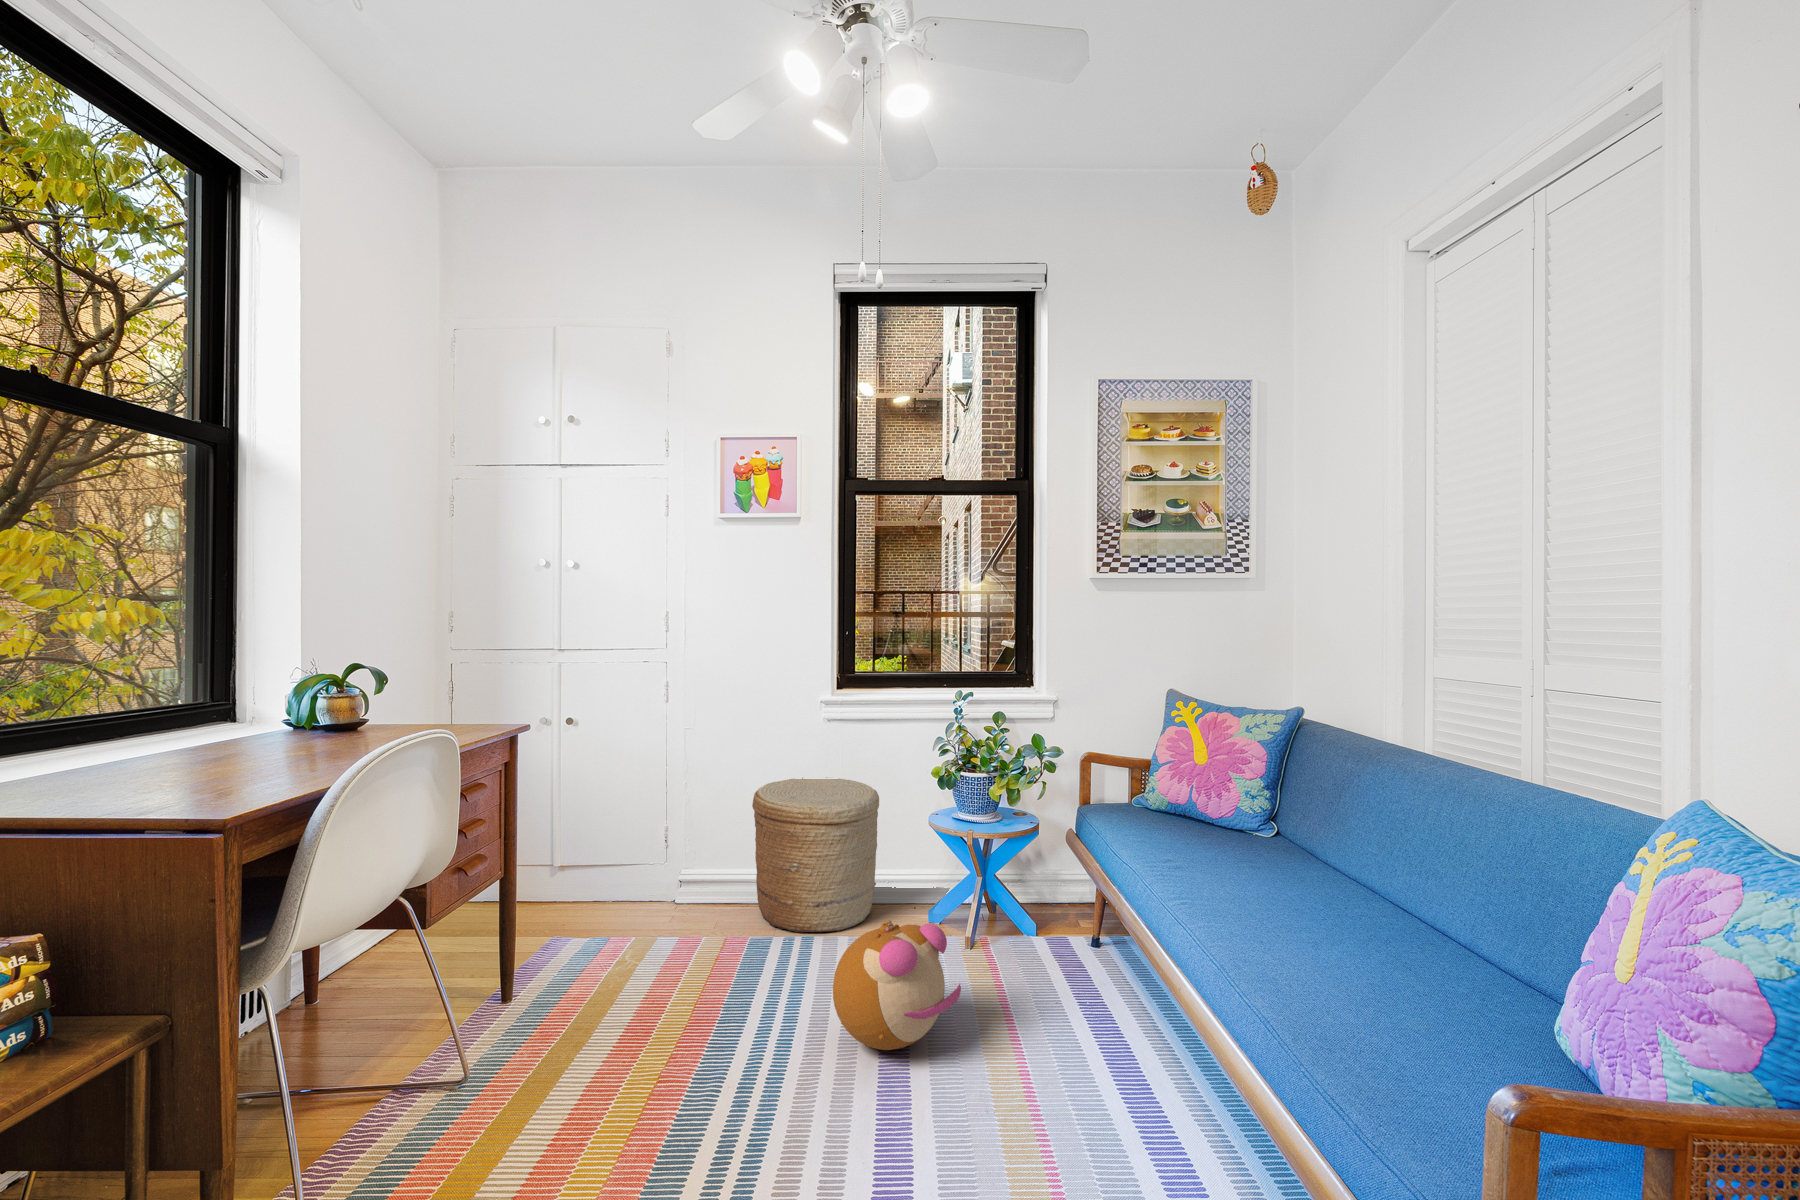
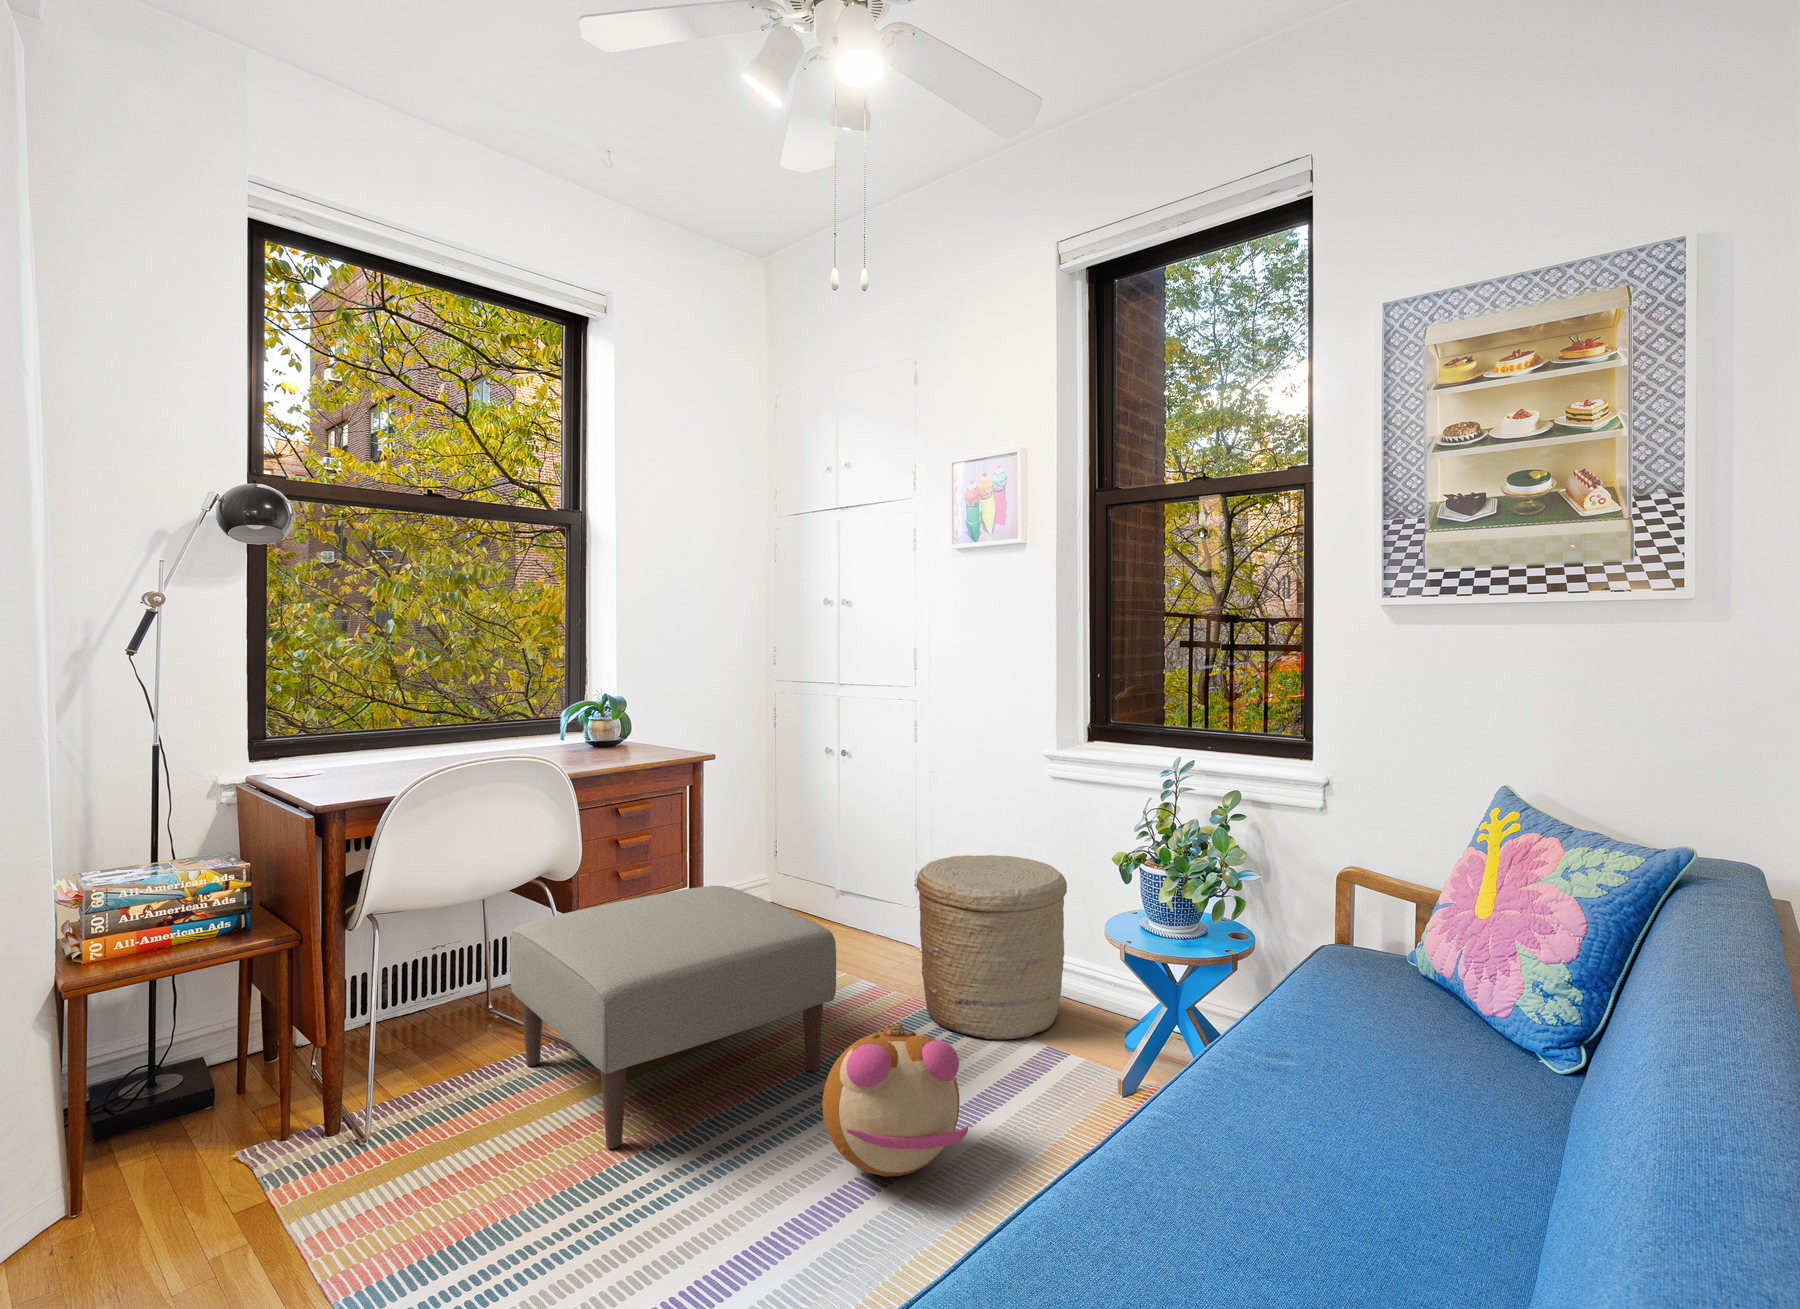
ottoman: none [396,847,758,1128] -> present [510,886,836,1148]

